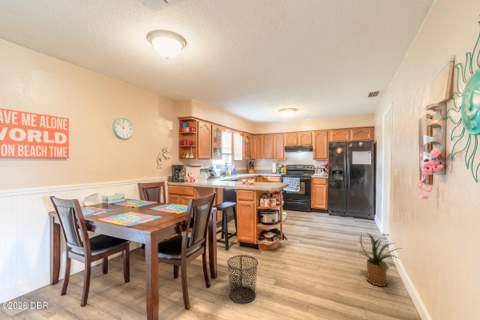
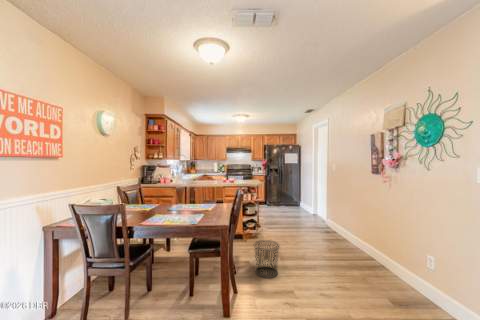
house plant: present [360,234,397,286] -> none [324,211,356,247]

